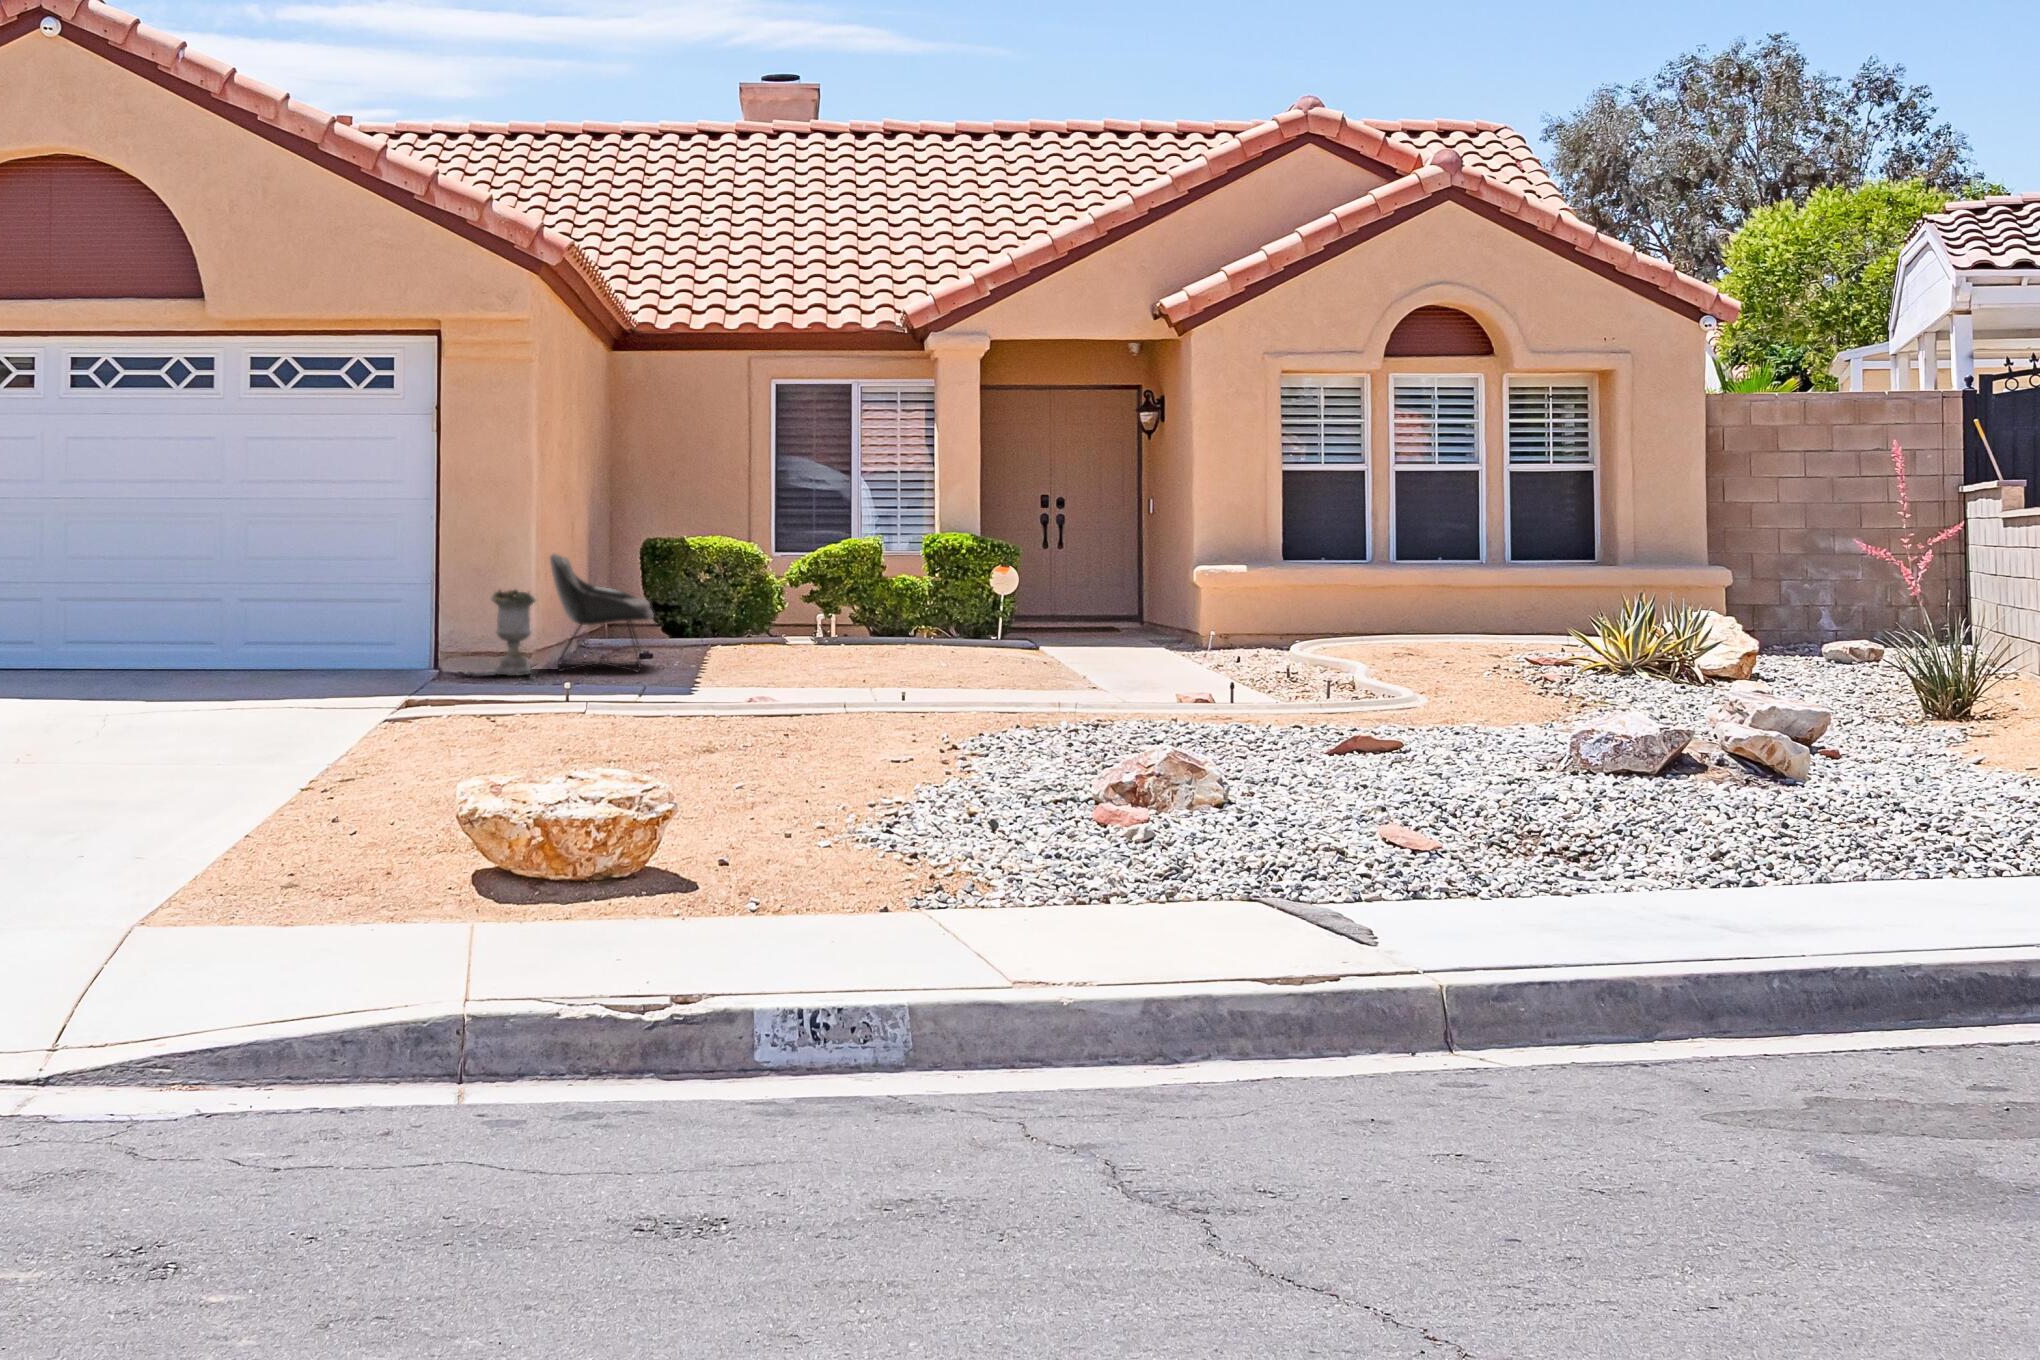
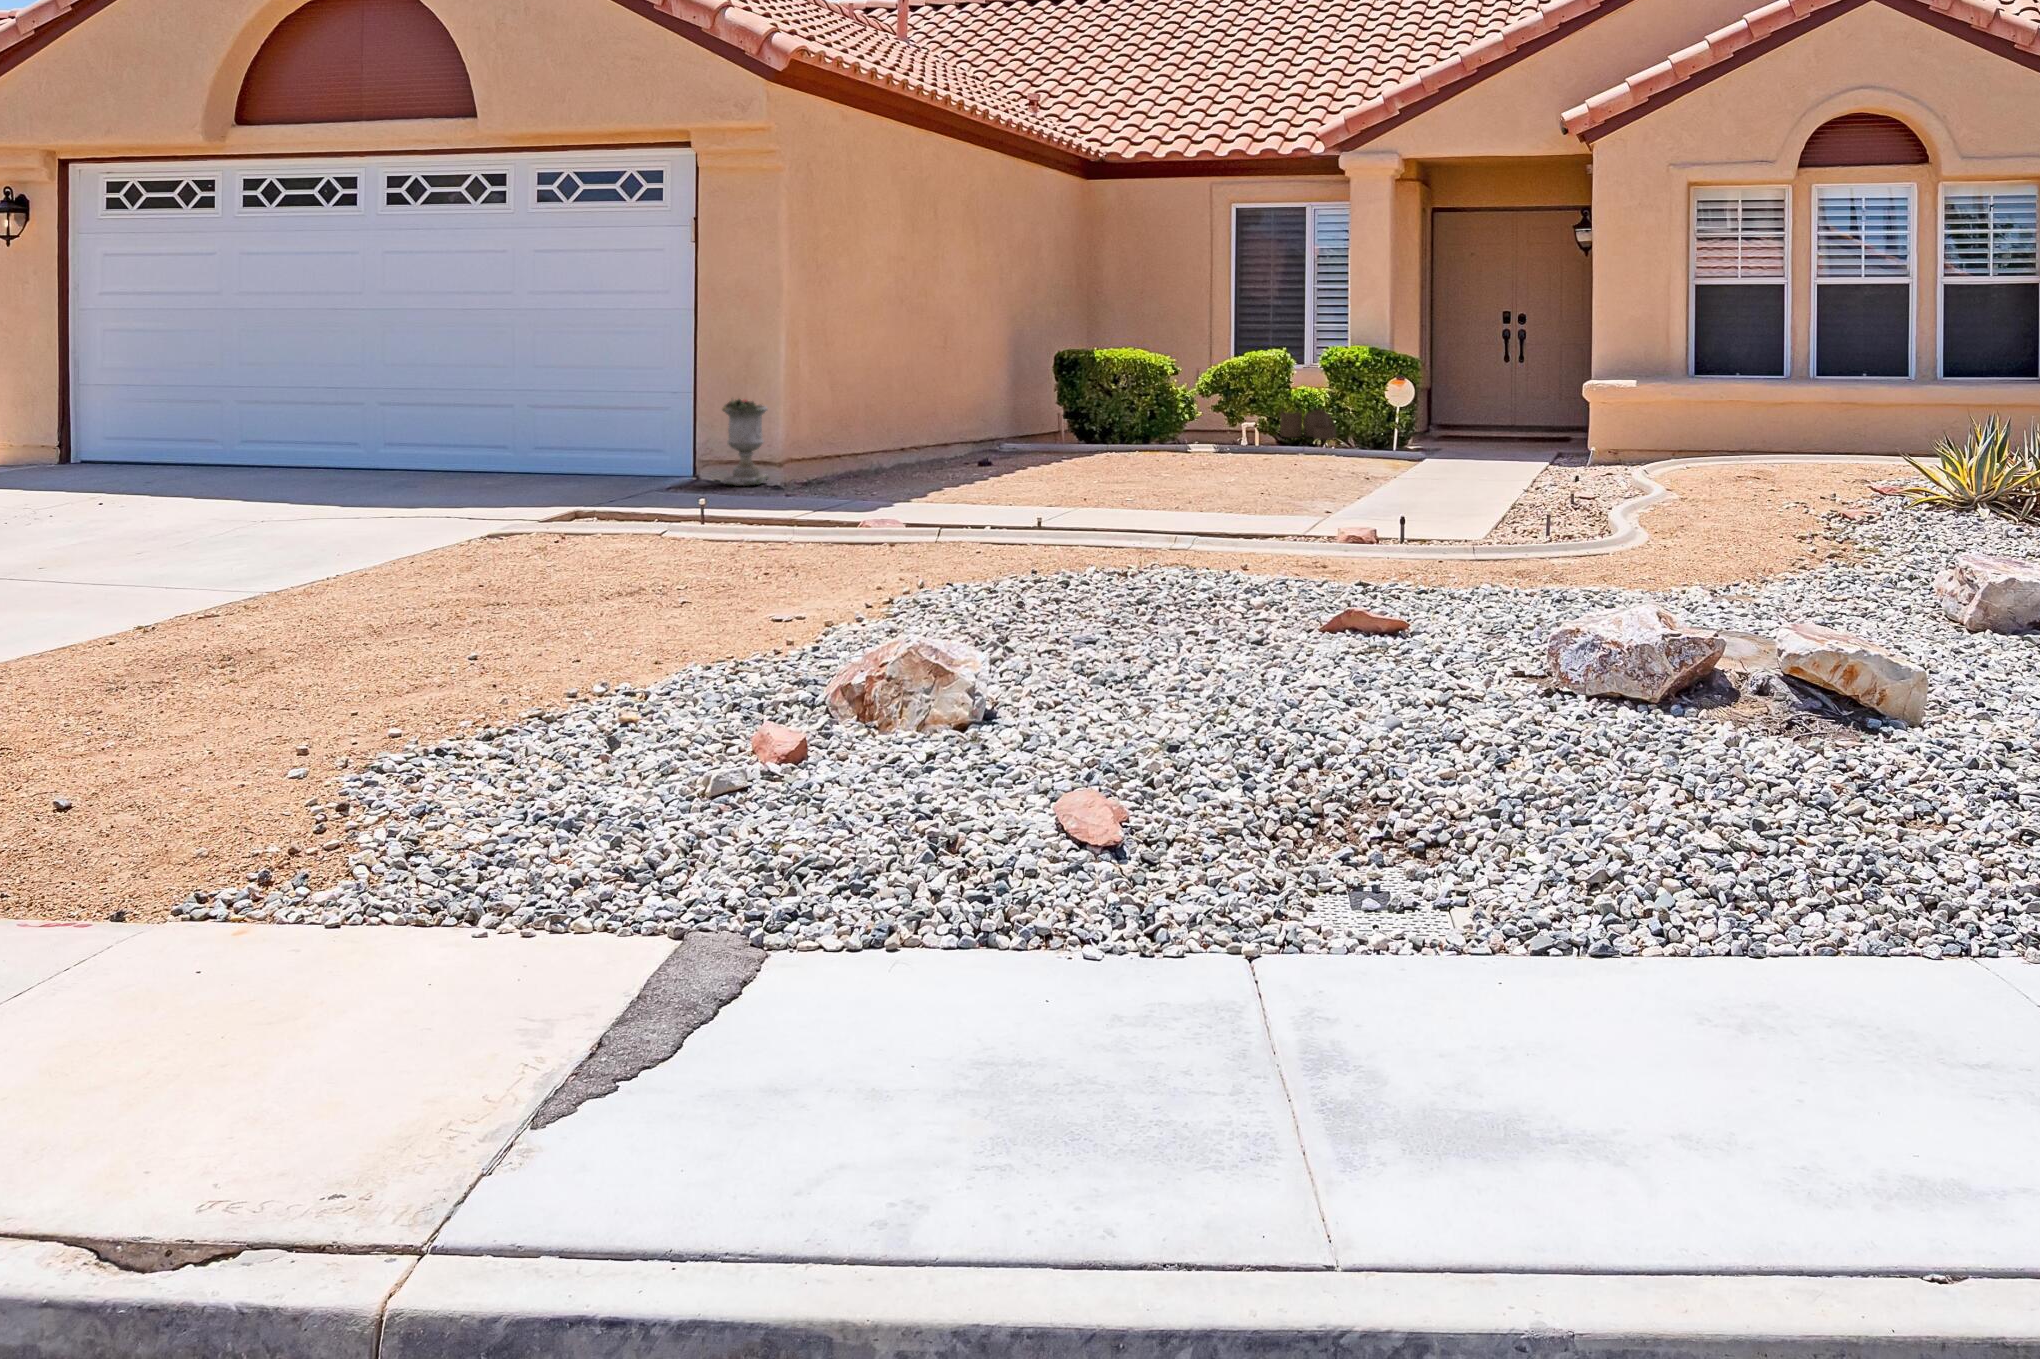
lounge chair: present [550,554,654,672] -> none [799,363,917,484]
woven basket: none [892,595,952,628] -> present [1280,409,1336,440]

